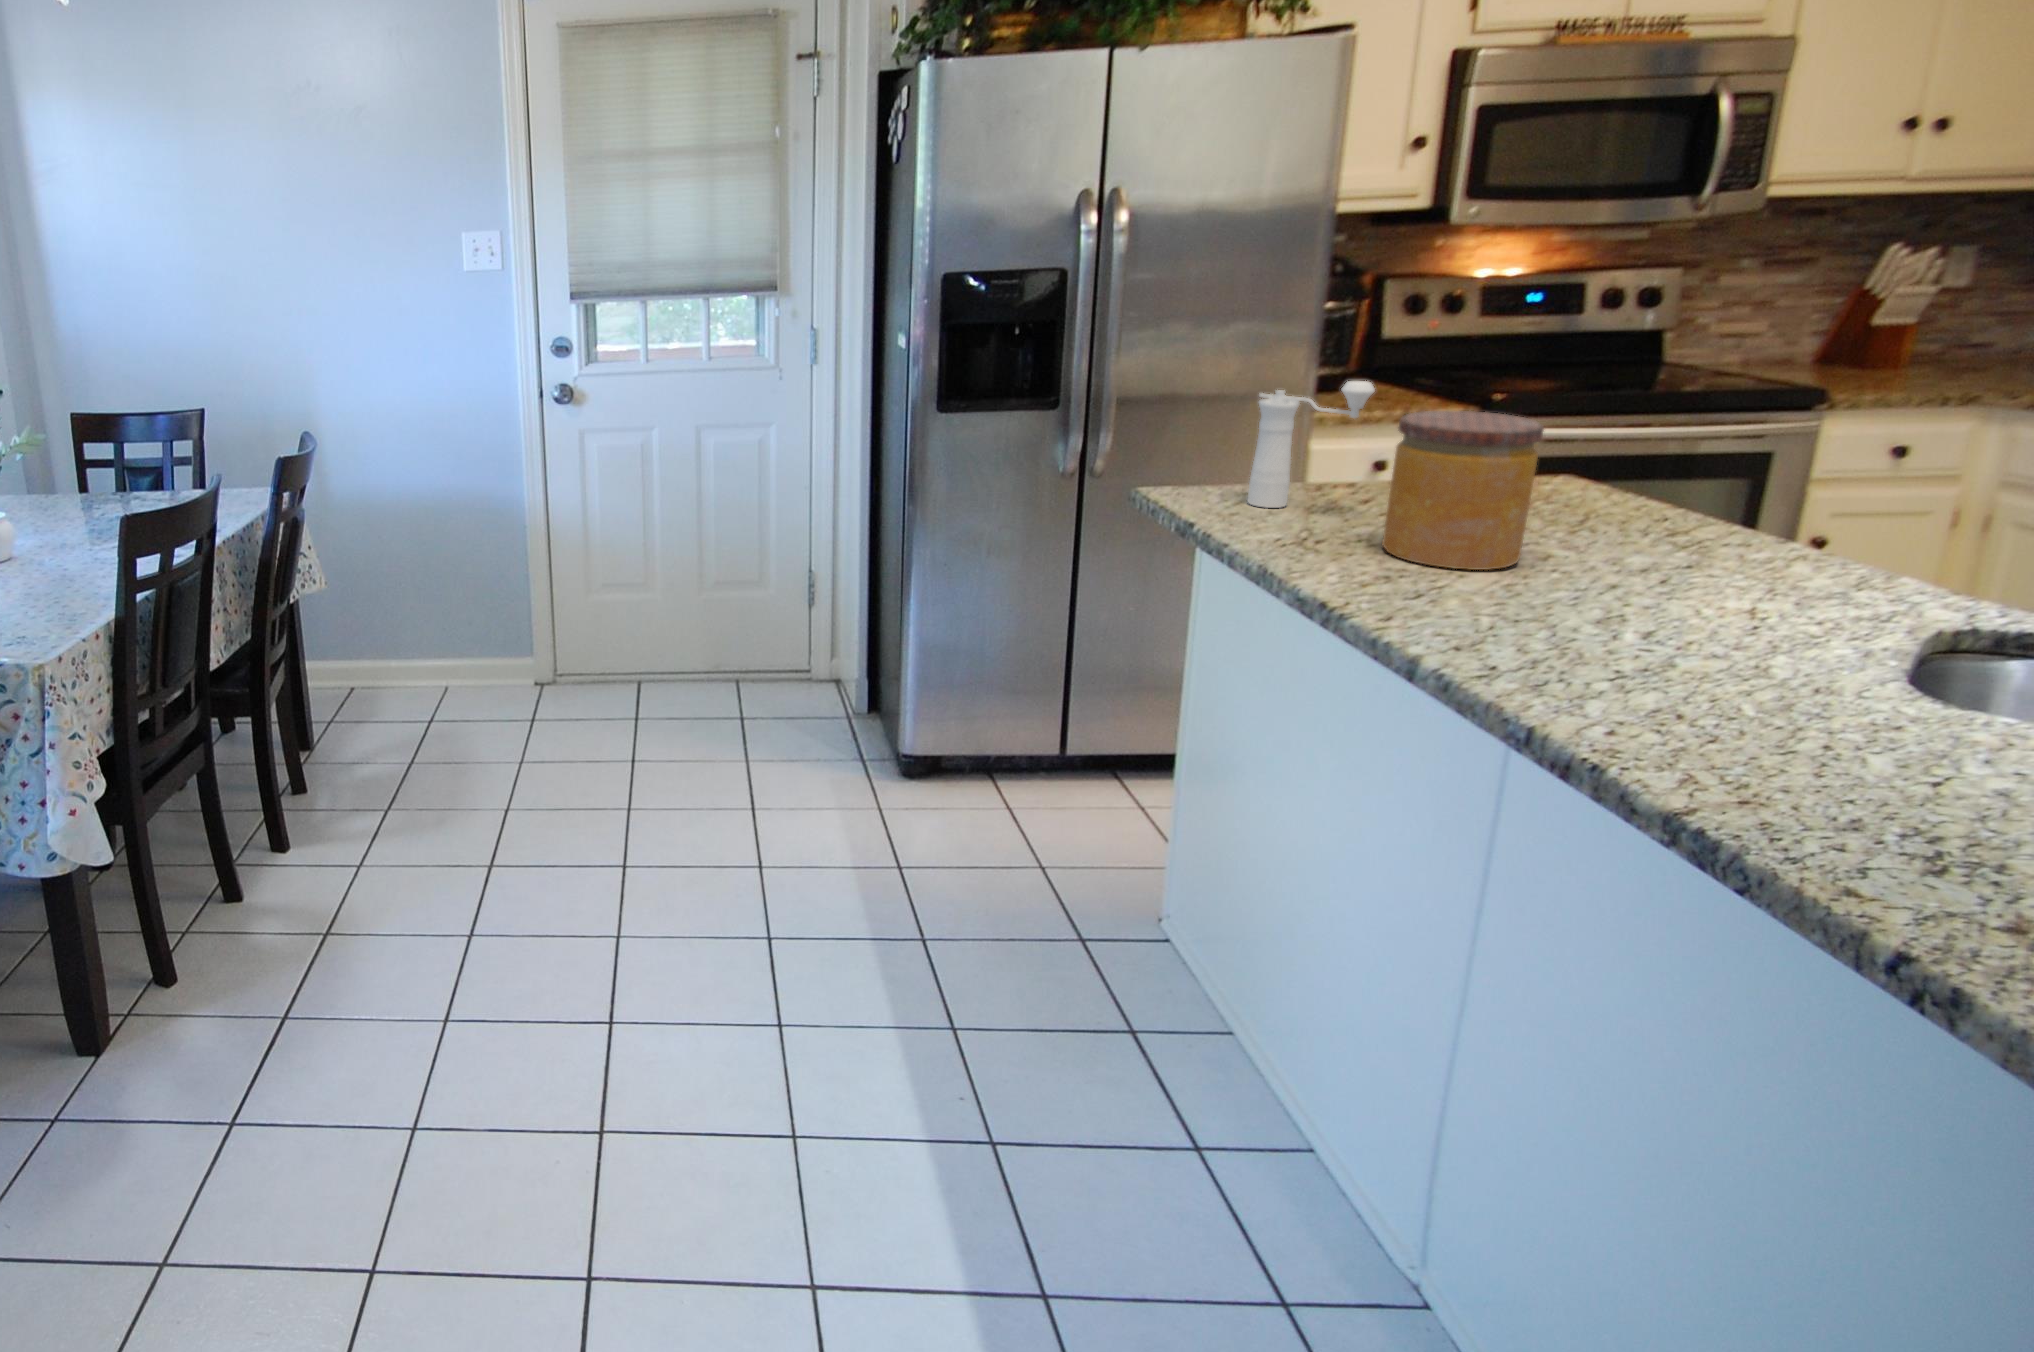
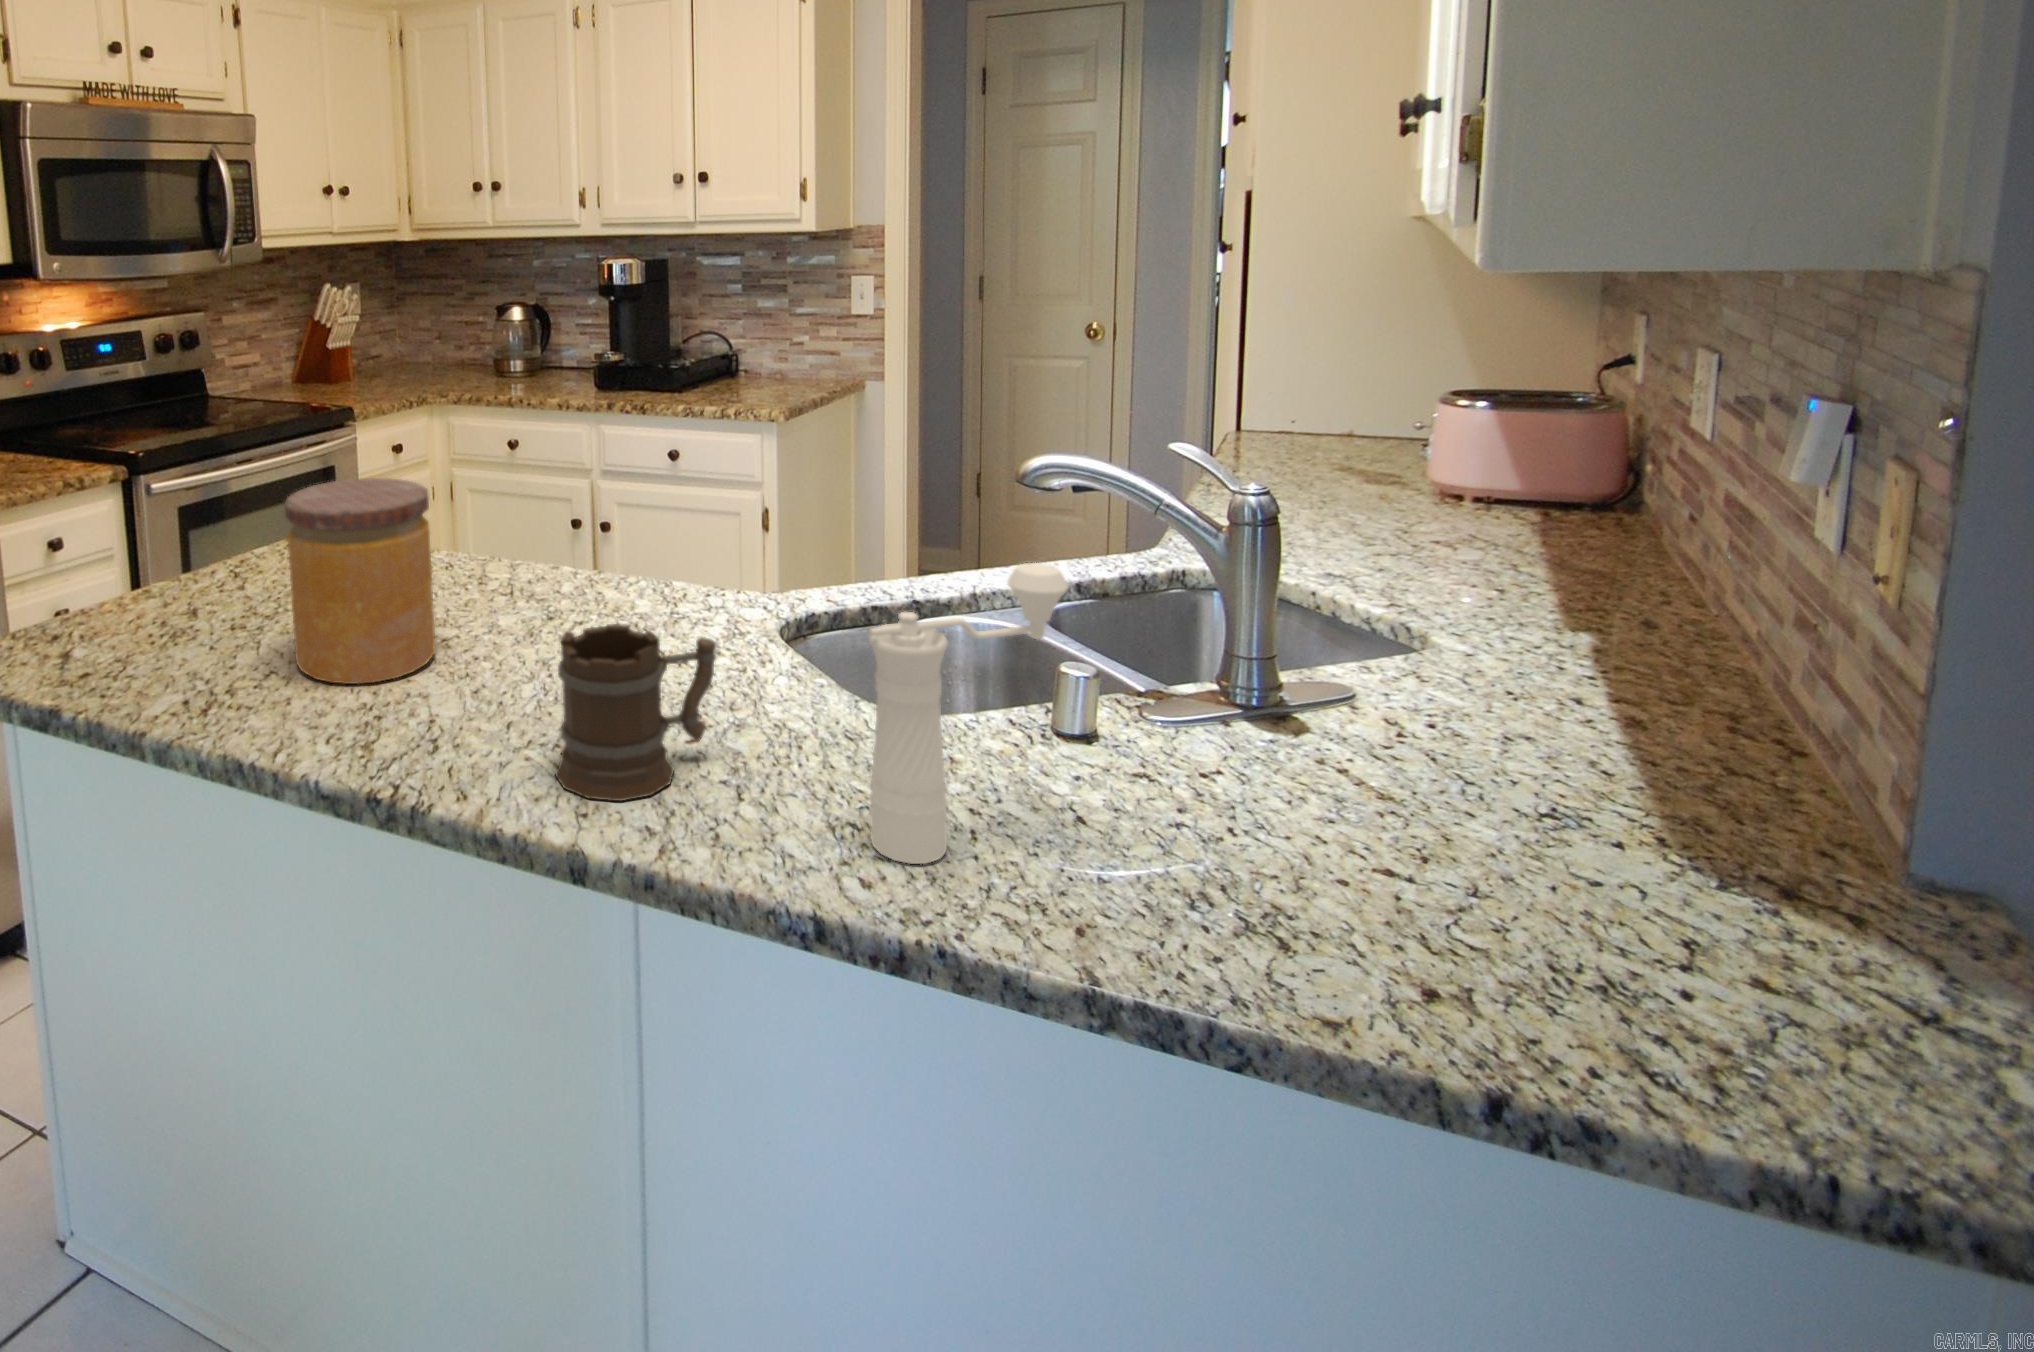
pepper mill: present [1248,381,1375,508] -> present [869,563,1069,864]
mug: none [1469,531,1662,665] -> present [555,624,716,801]

